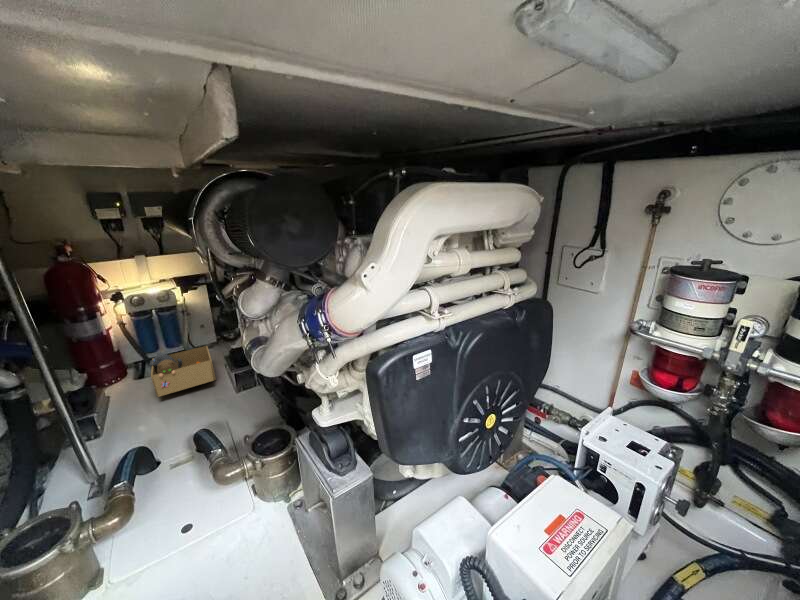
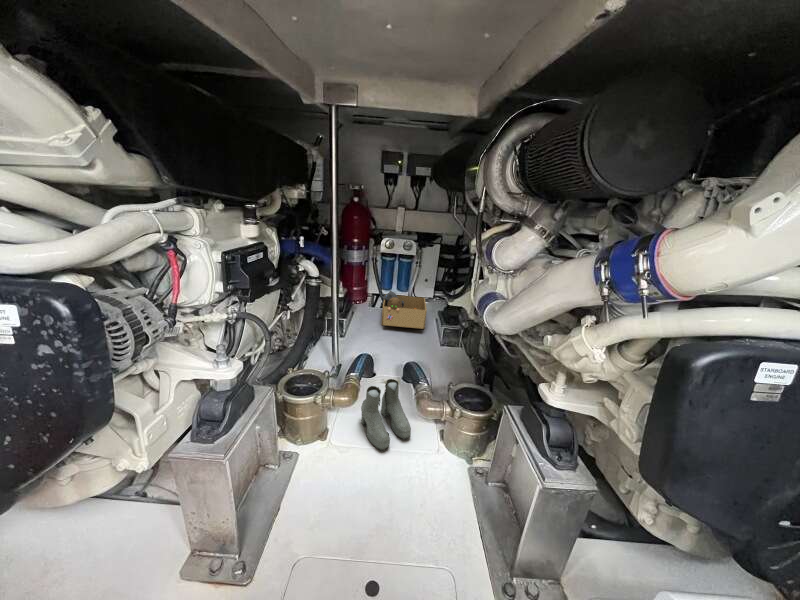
boots: none [140,464,218,552] -> present [361,379,411,450]

